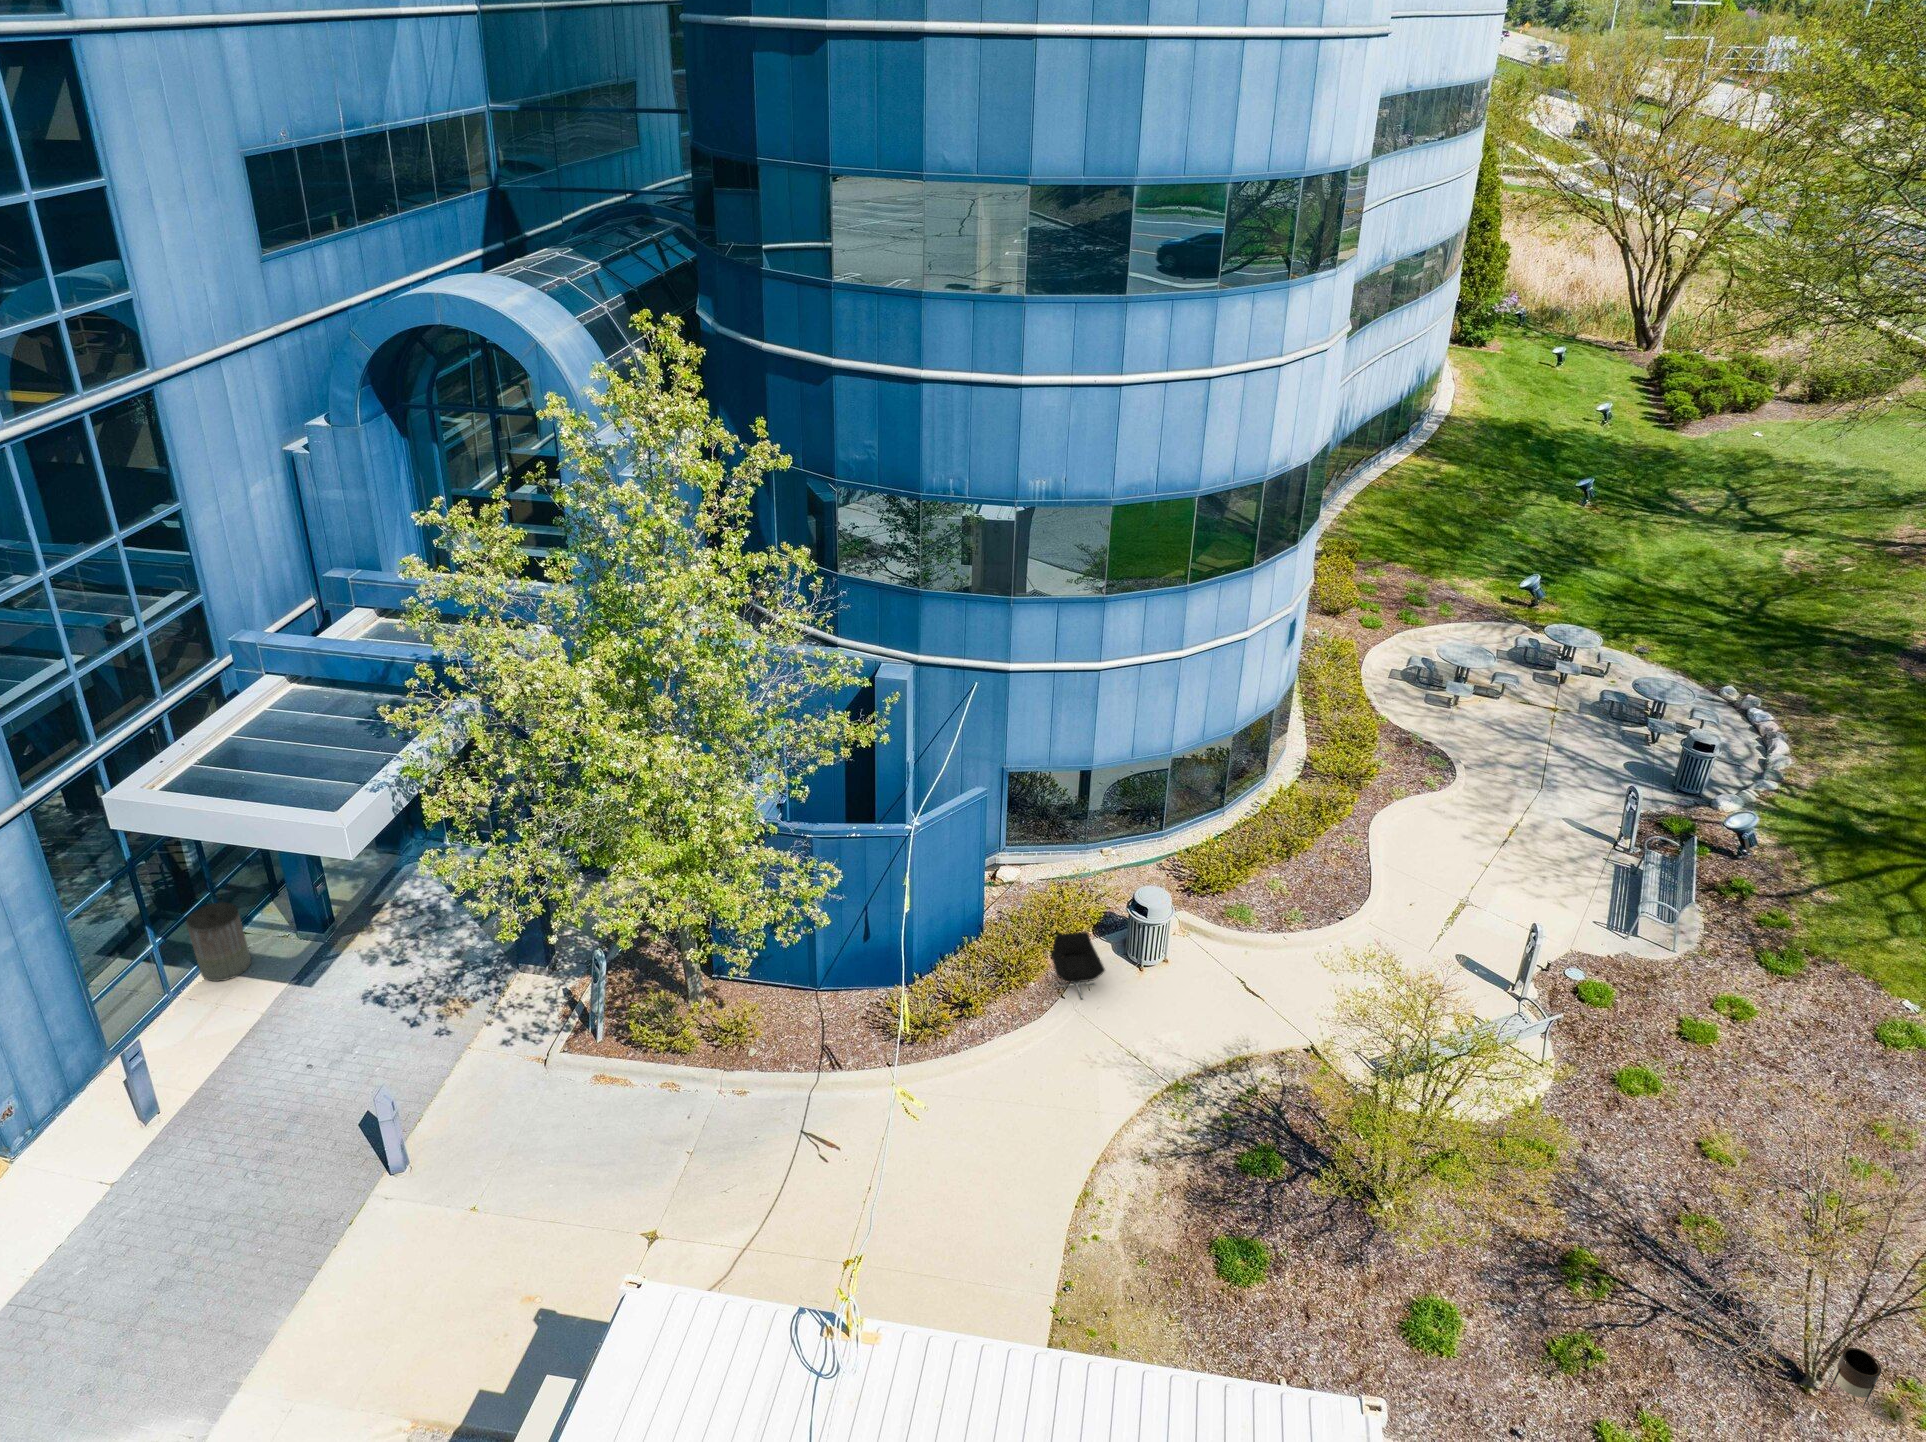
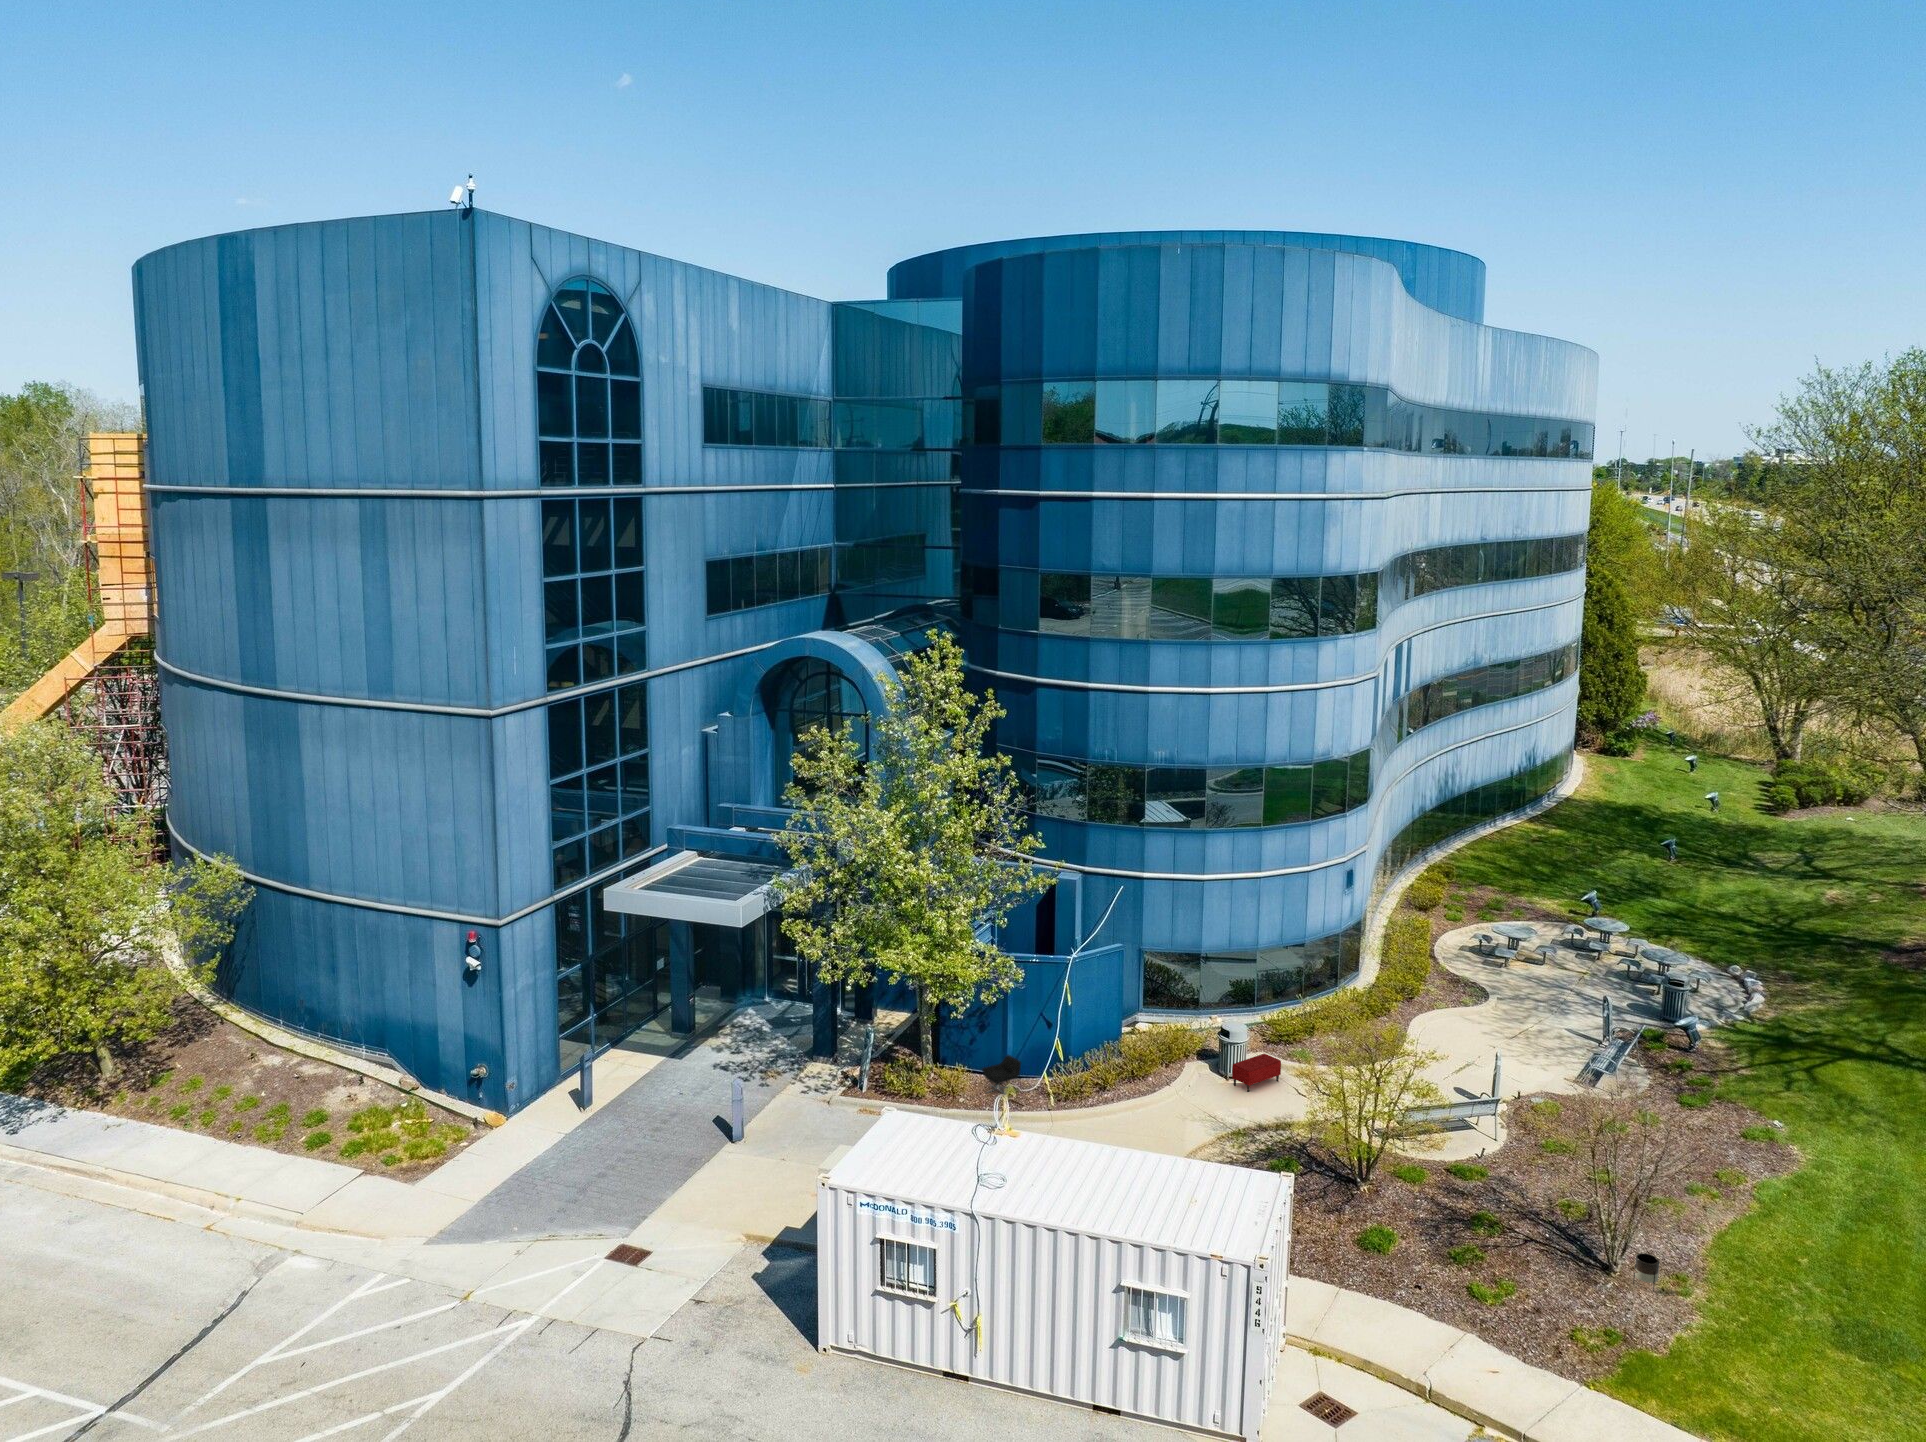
trash can: present [186,902,251,981] -> none [615,1001,646,1050]
bench: none [1149,920,1217,987] -> present [1232,1054,1281,1092]
lounge chair: present [1051,932,1105,999] -> present [982,1055,1021,1090]

